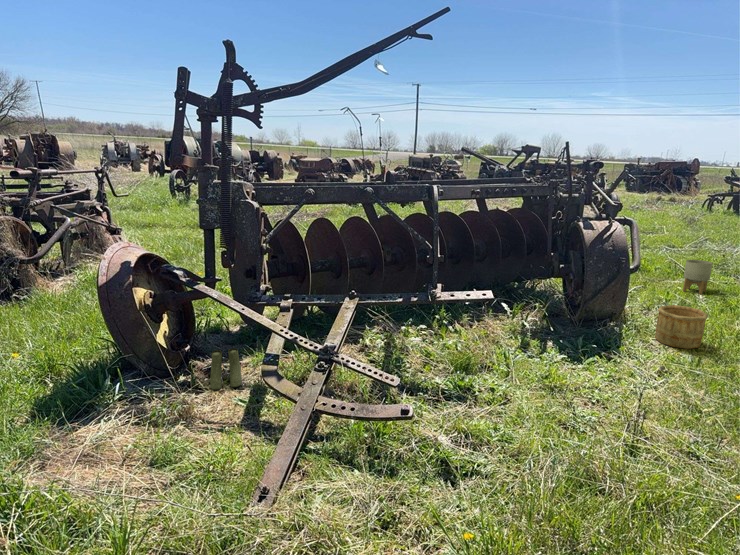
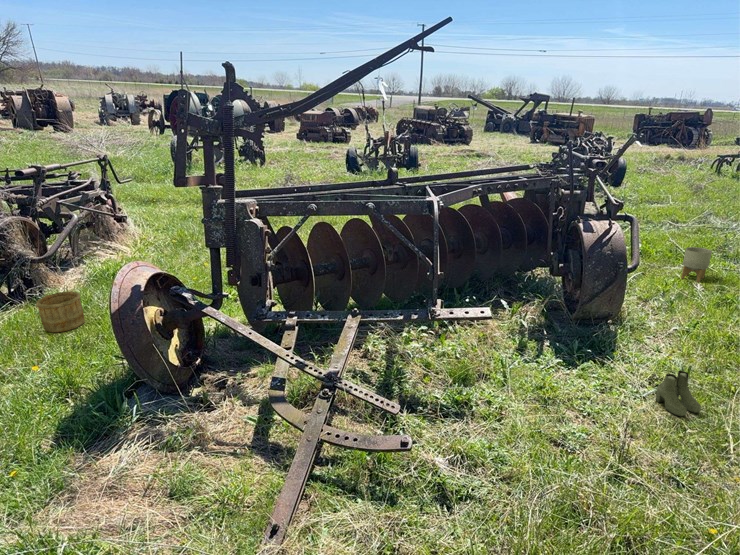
wooden bucket: present [655,305,708,349] -> present [36,291,85,332]
boots: present [210,348,242,390] -> present [656,371,701,417]

